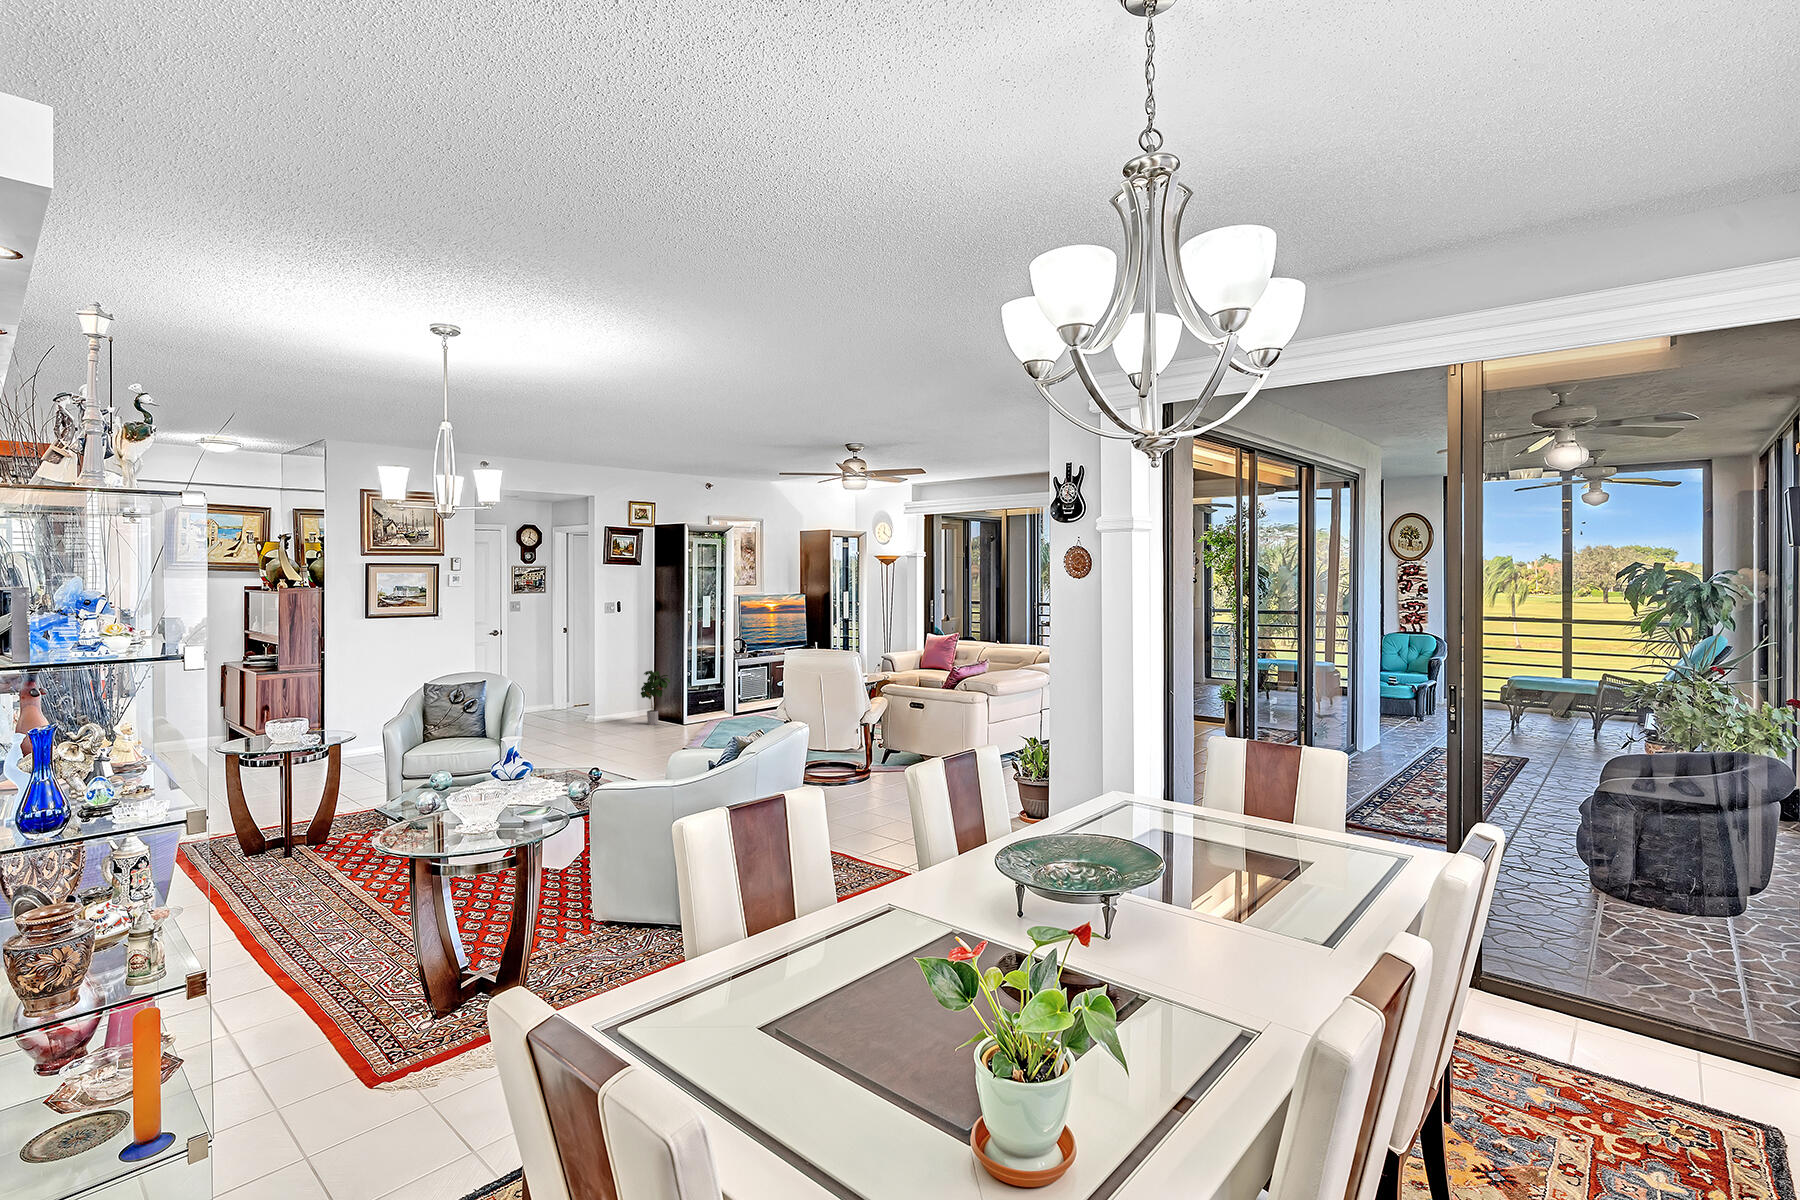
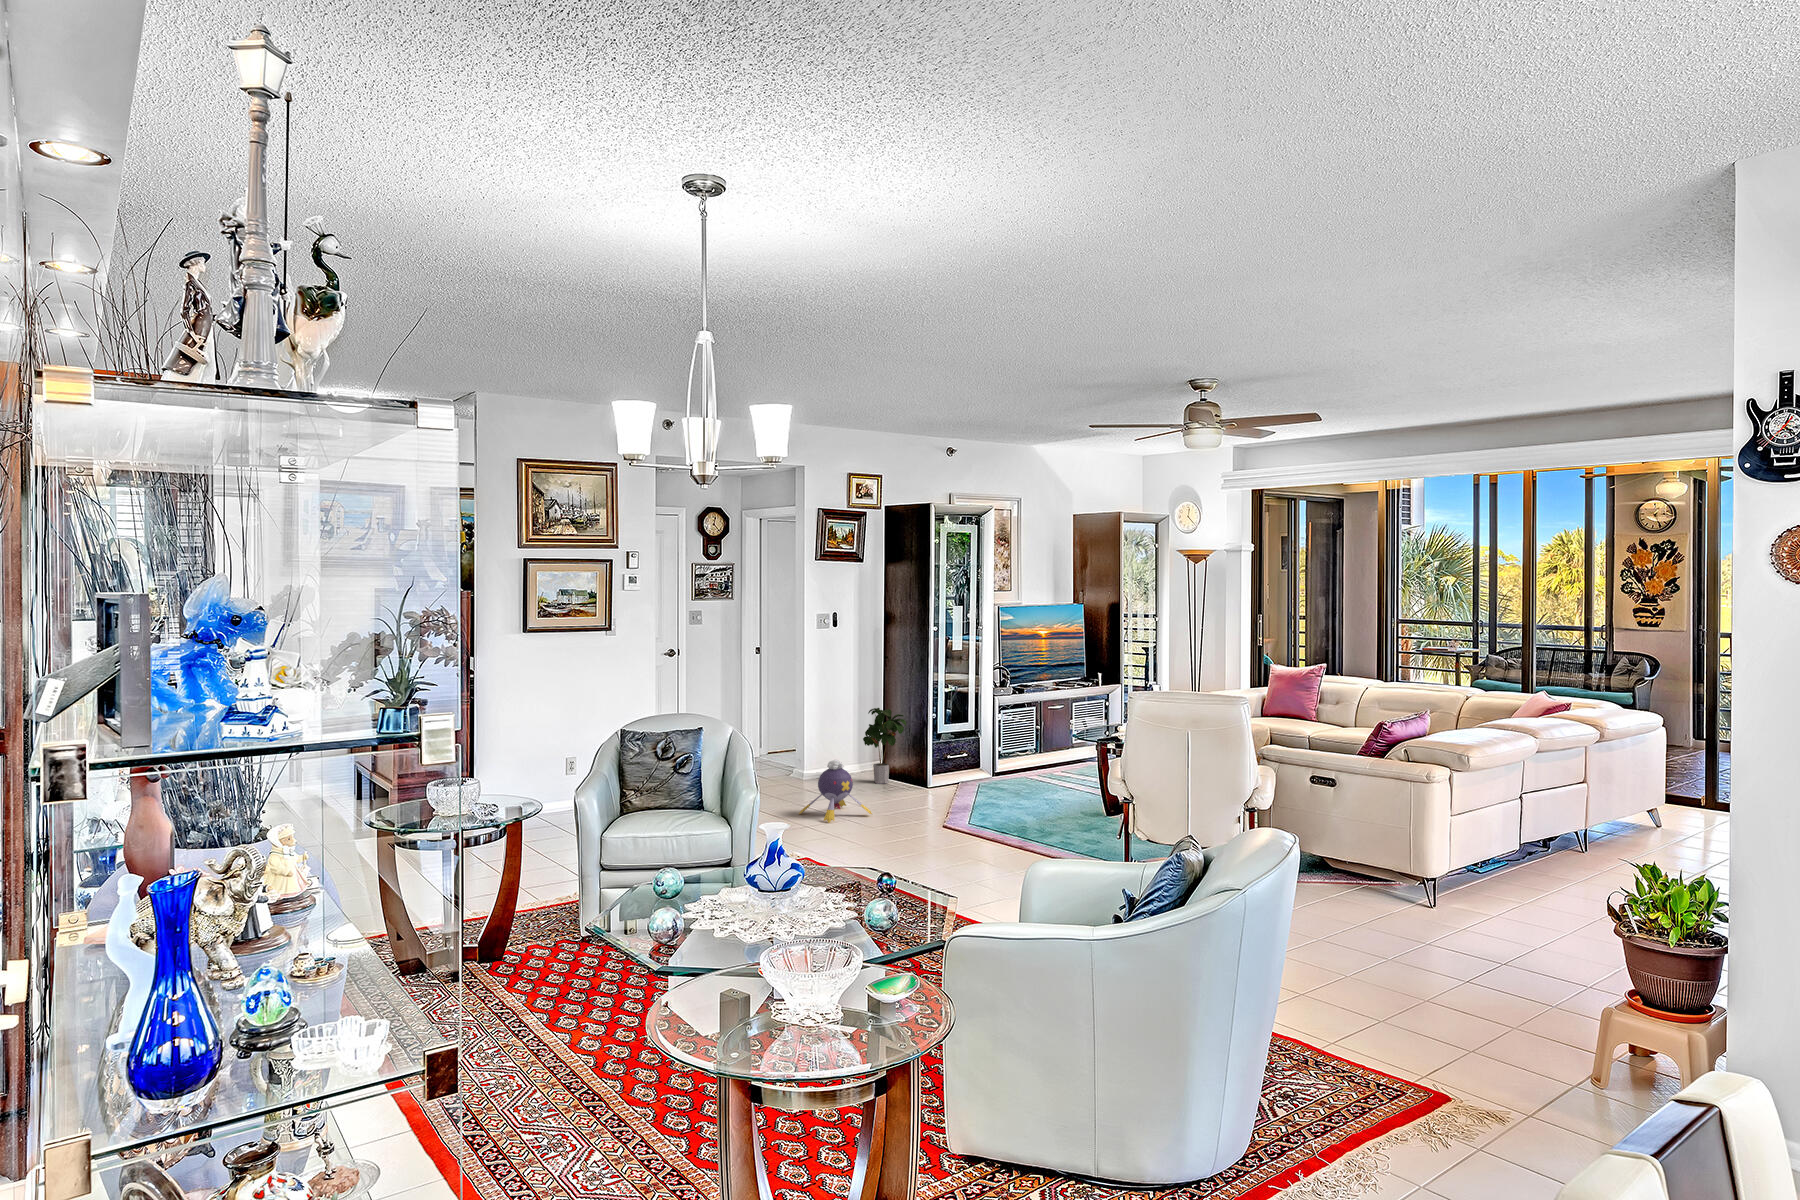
plush toy: none [581,706,636,751] -> present [799,760,872,823]

